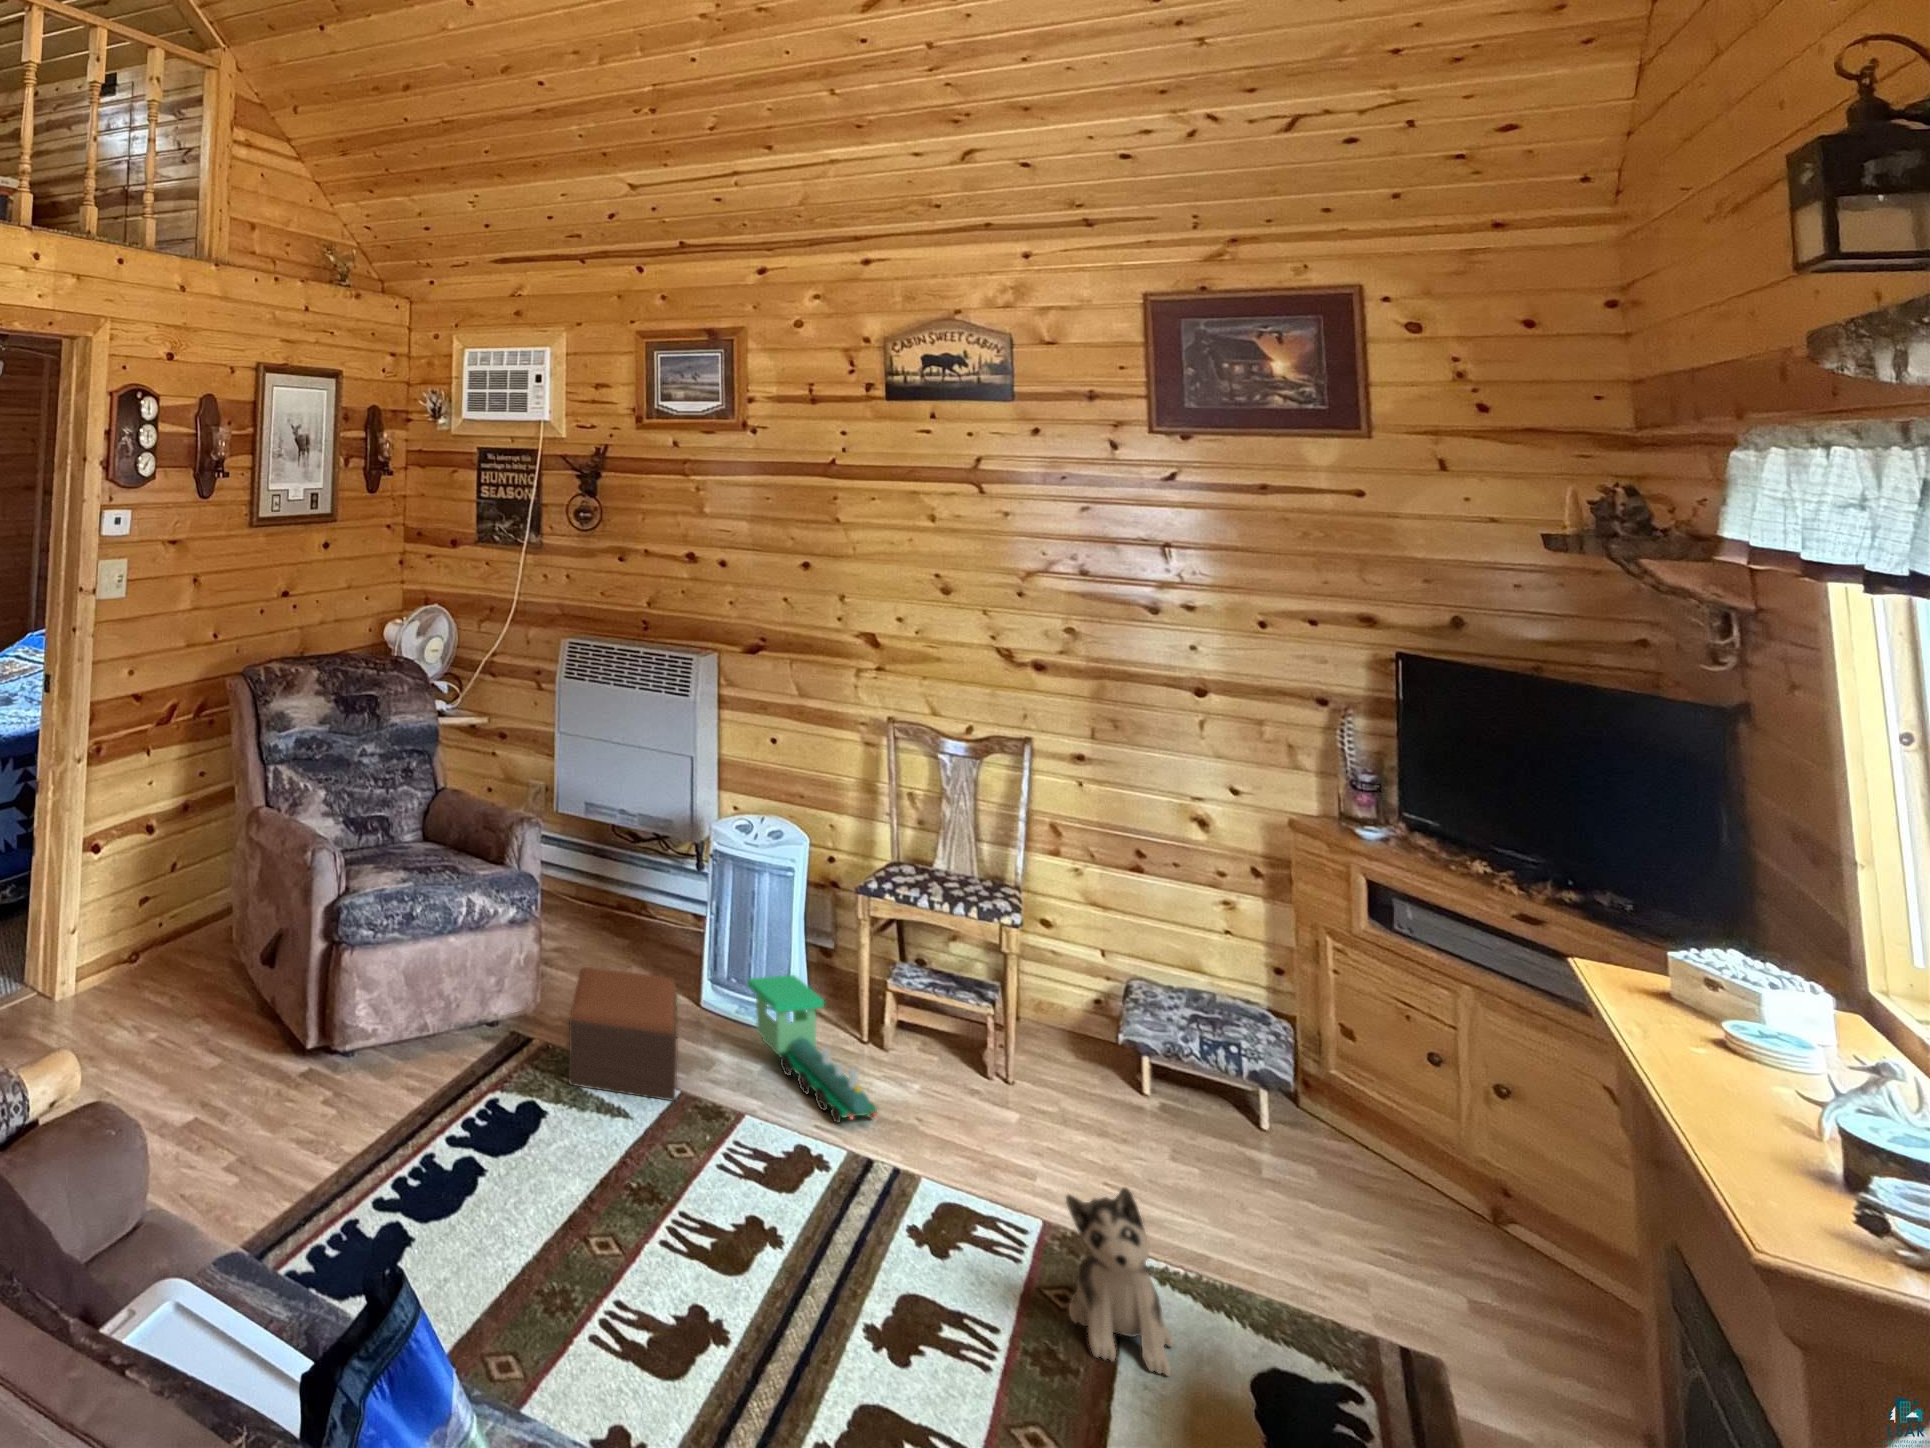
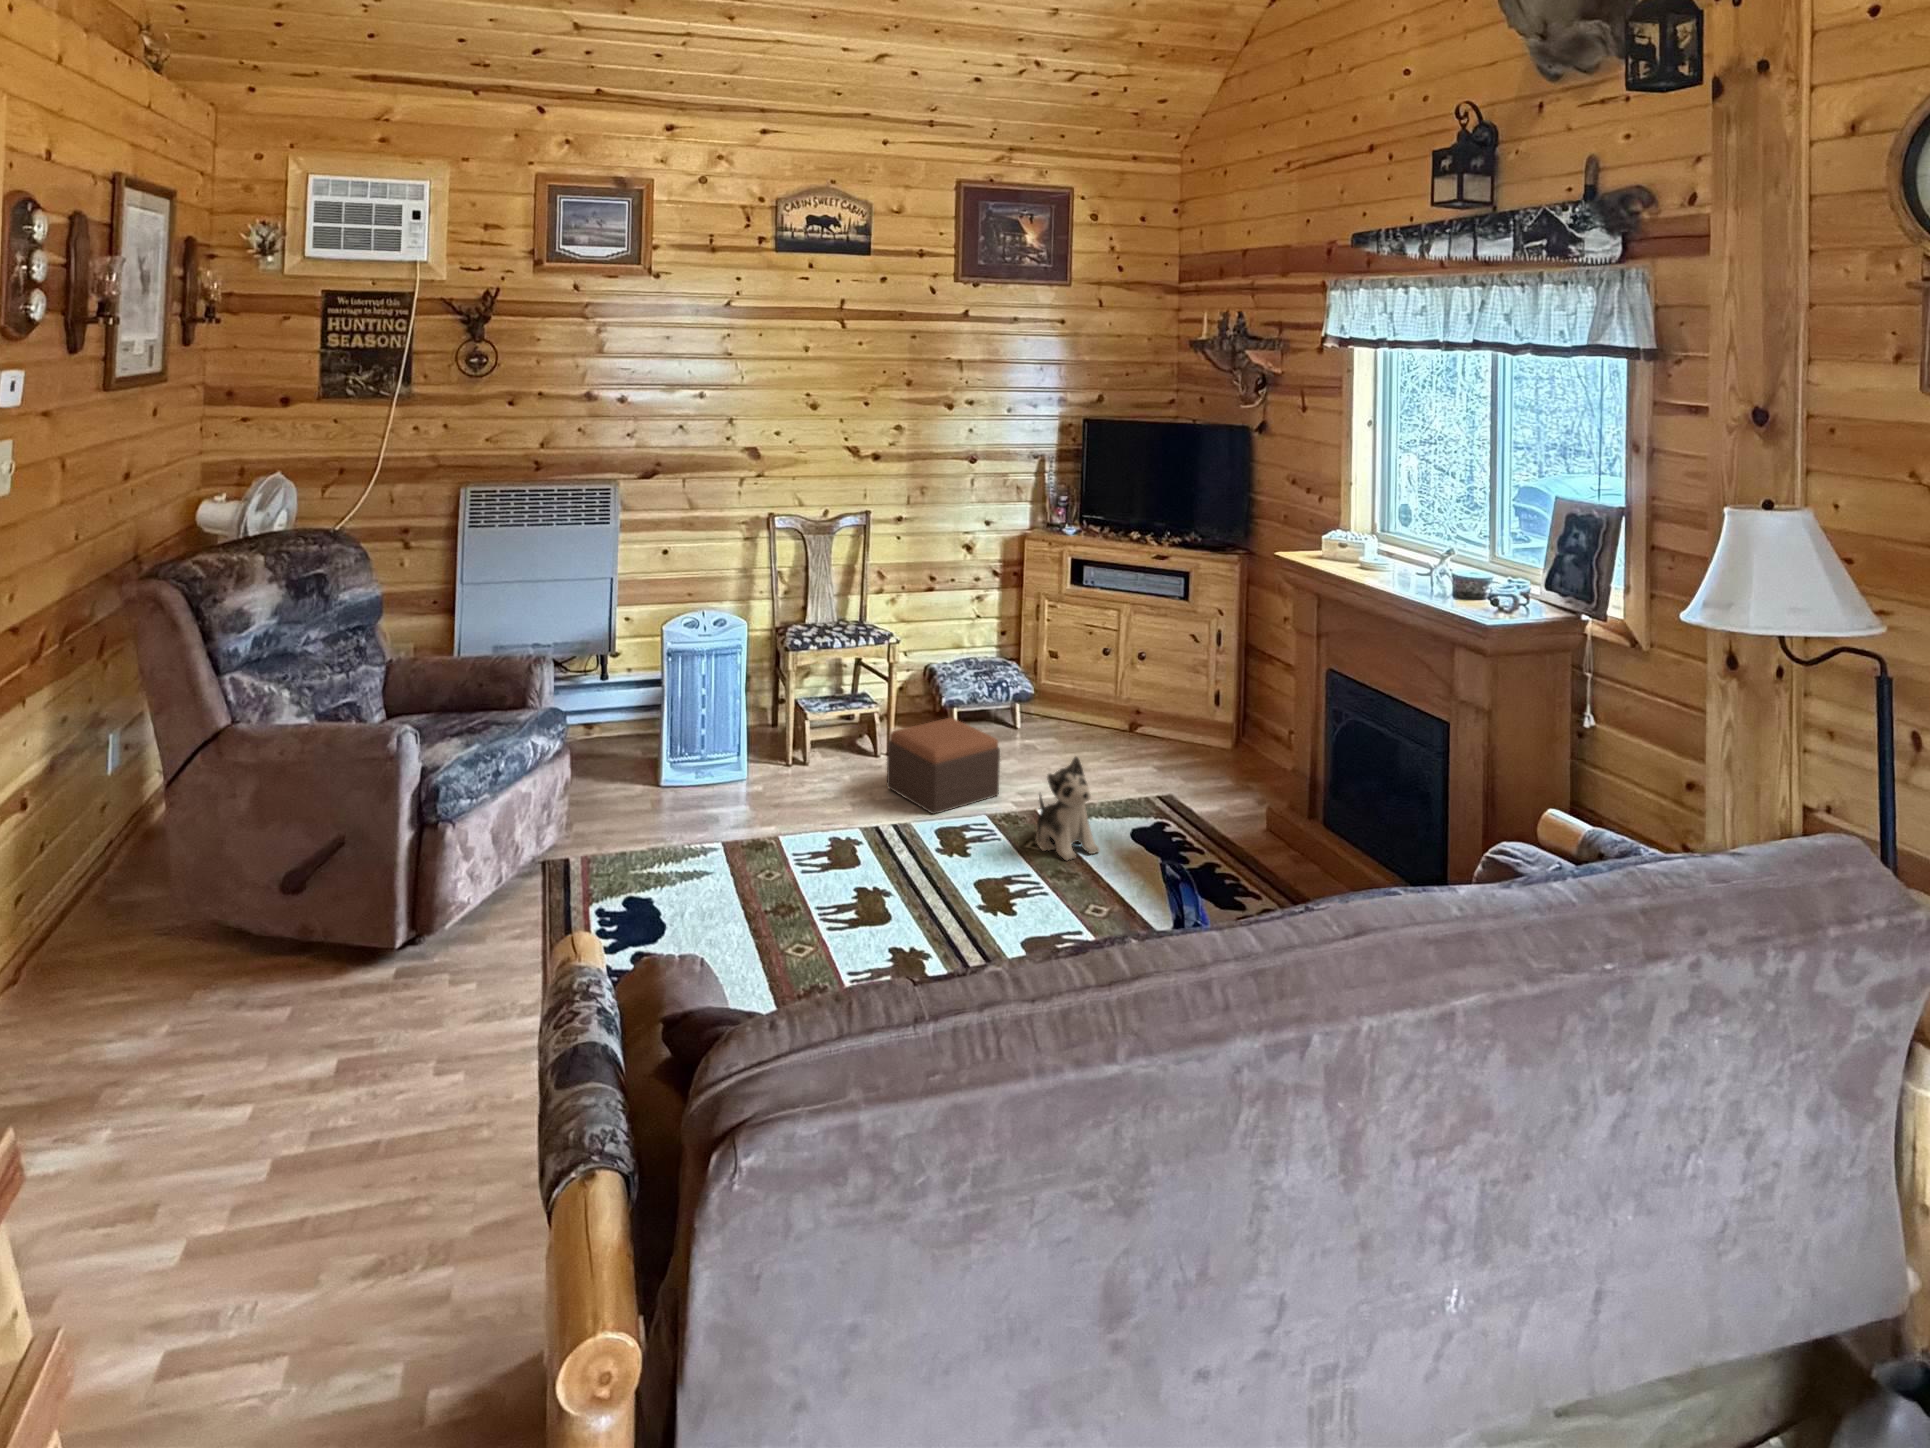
footstool: present [569,967,678,1101] -> present [887,718,1000,814]
toy train: present [747,975,877,1122] -> none [727,728,855,815]

